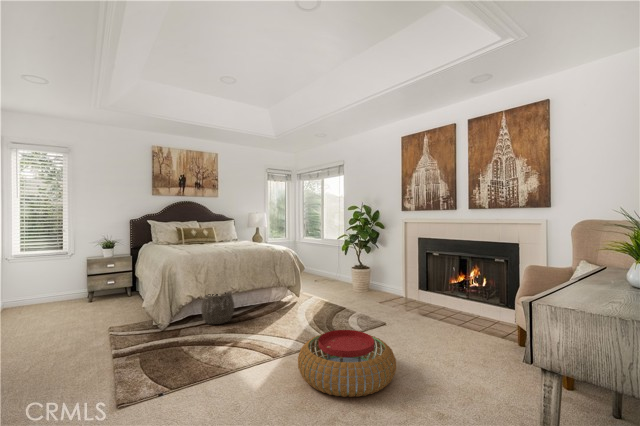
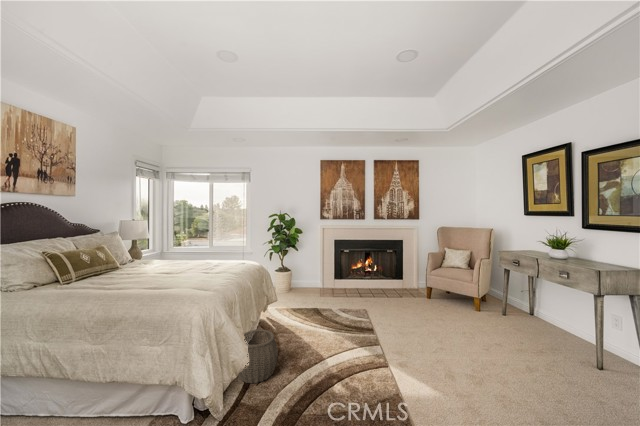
pouf: present [298,330,396,397] -> none [407,318,489,372]

